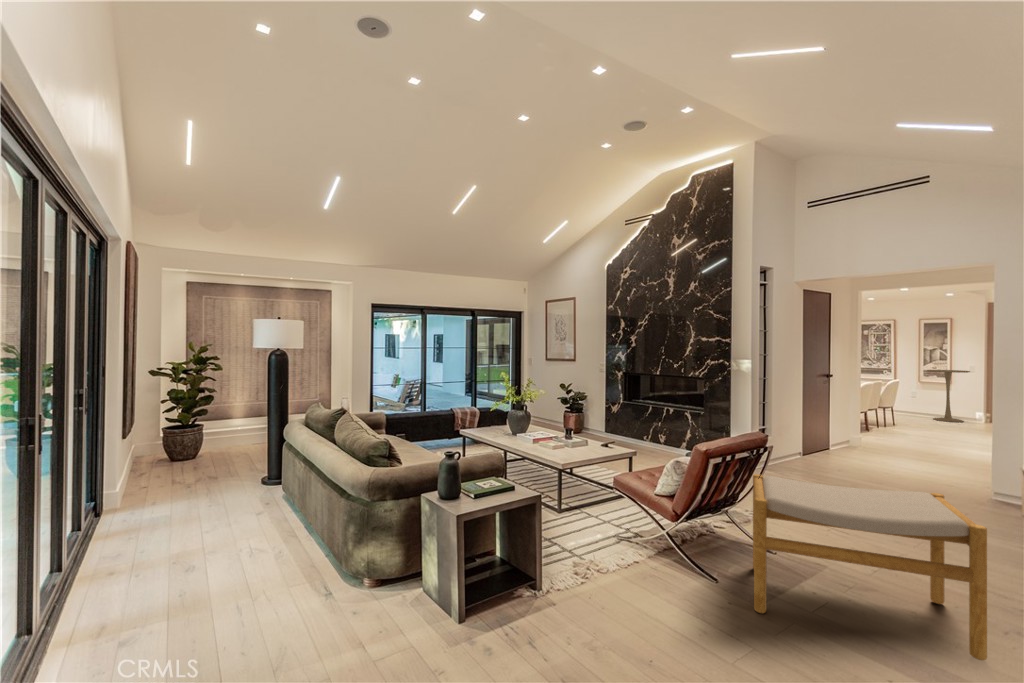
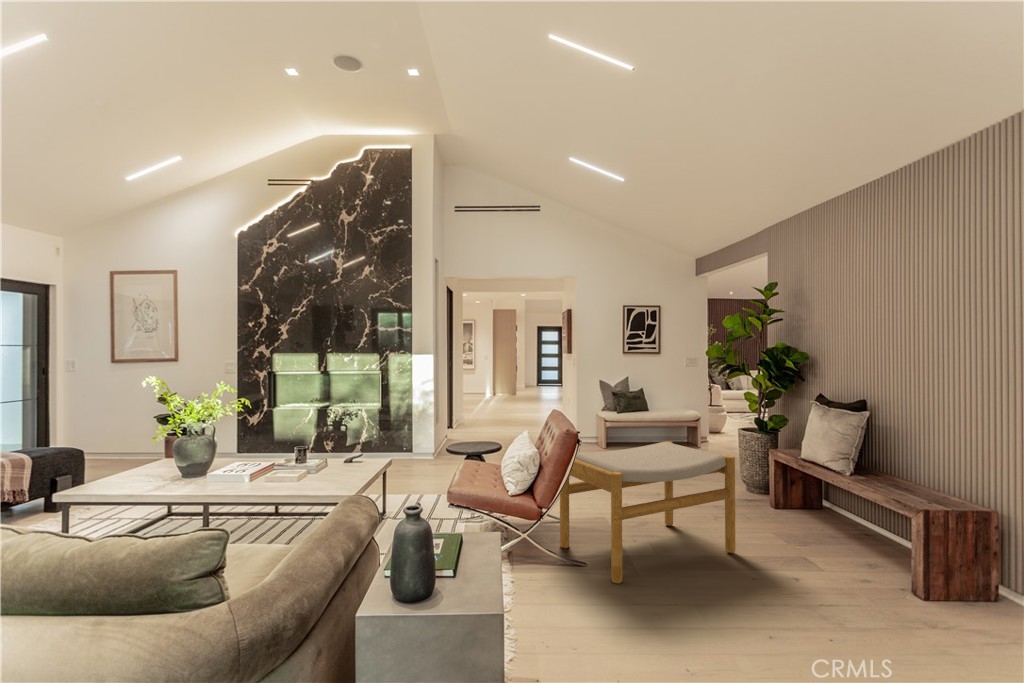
pedestal table: present [927,370,970,422] -> none [482,359,508,399]

